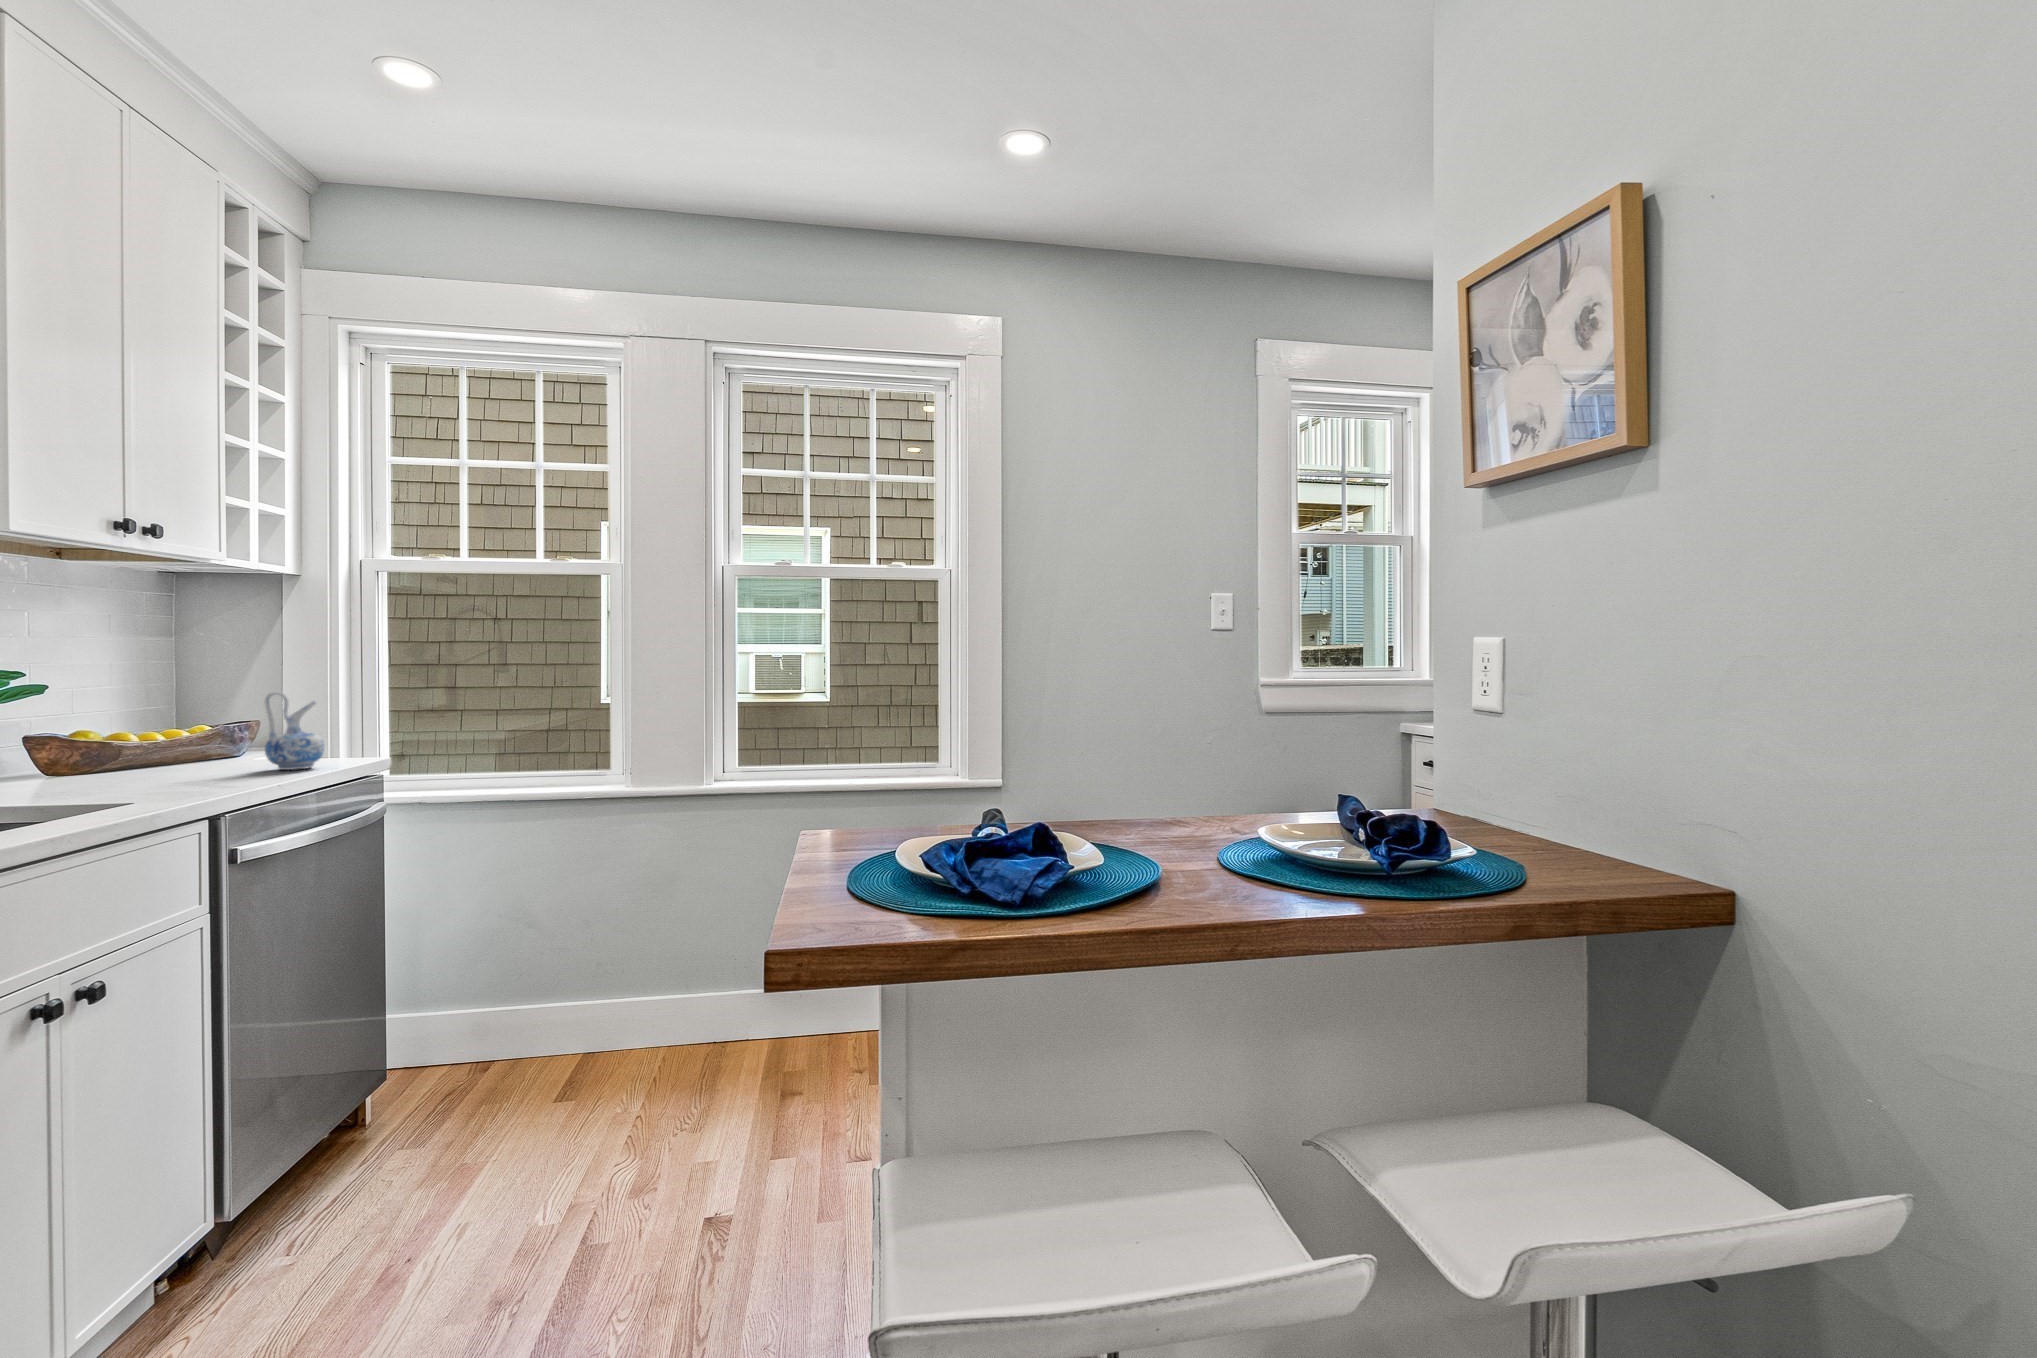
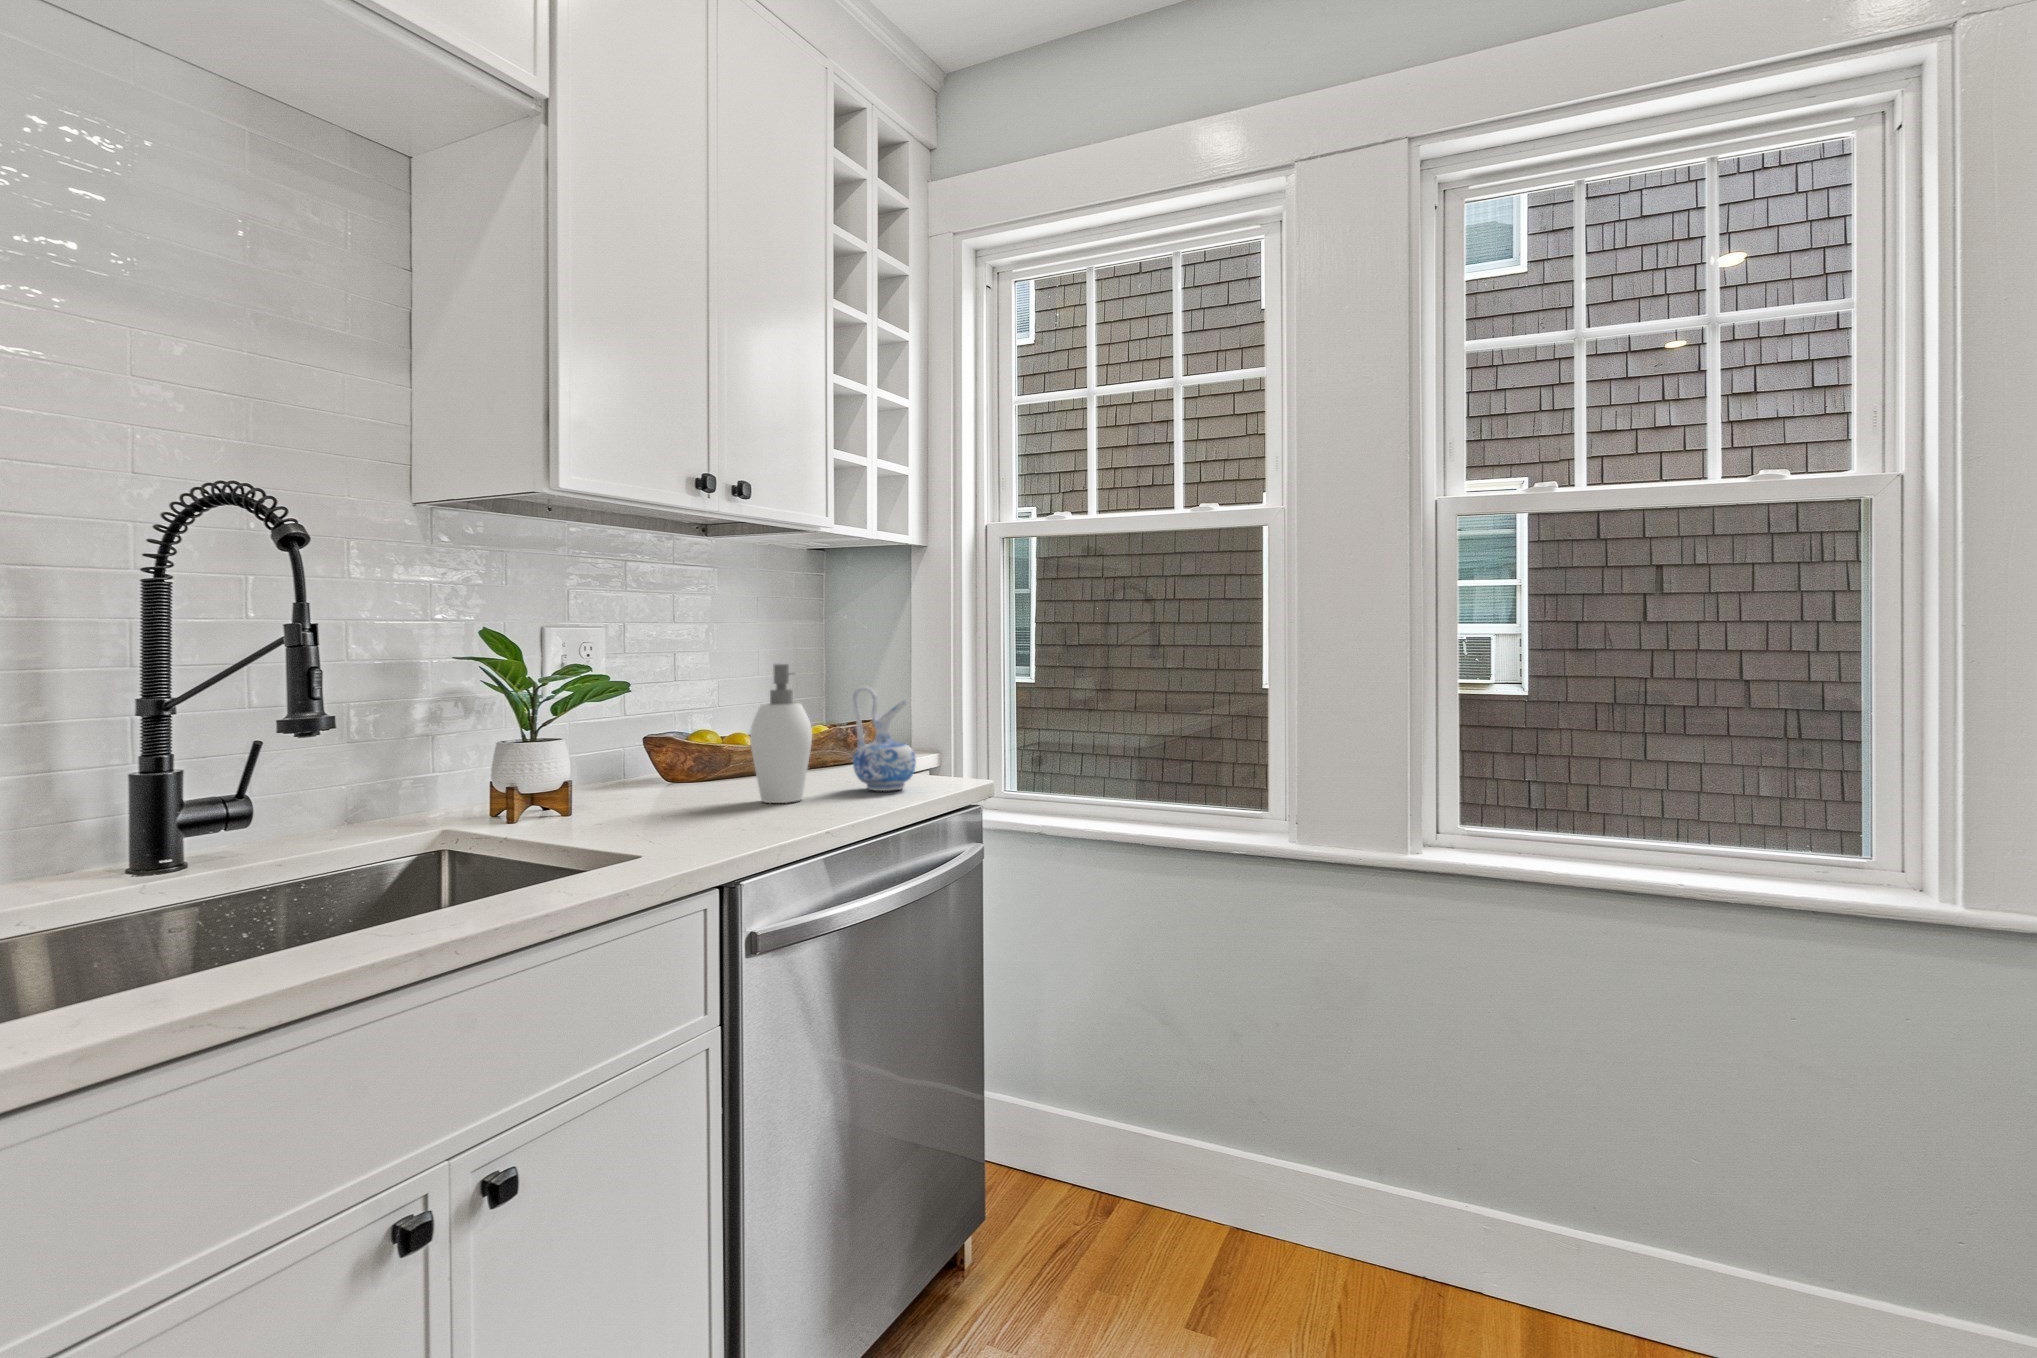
soap dispenser: none [174,676,235,782] -> present [750,664,812,803]

